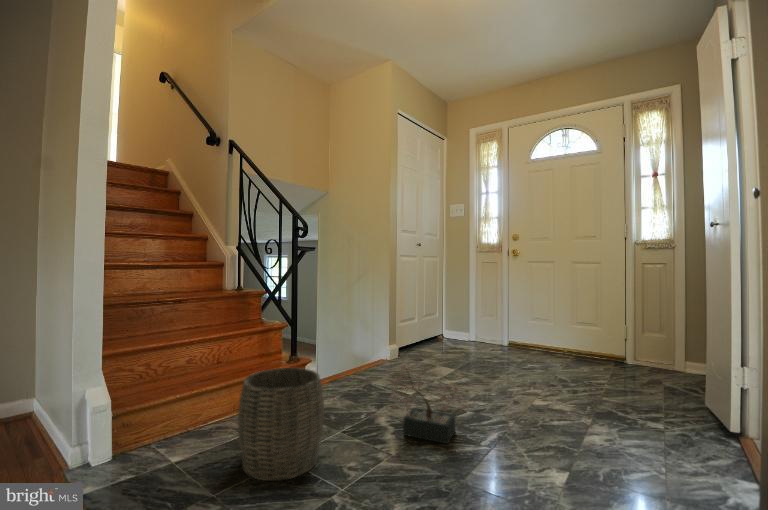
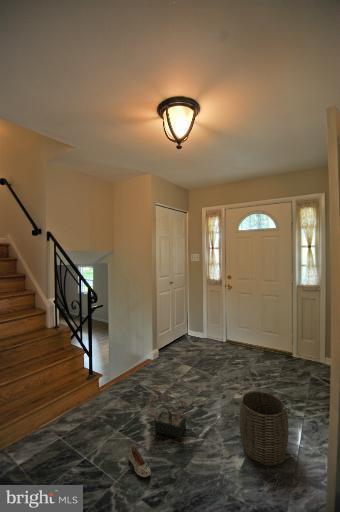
woven basket: present [238,368,324,481] -> present [239,391,288,466]
shoe: none [362,441,403,484] -> present [129,445,151,477]

